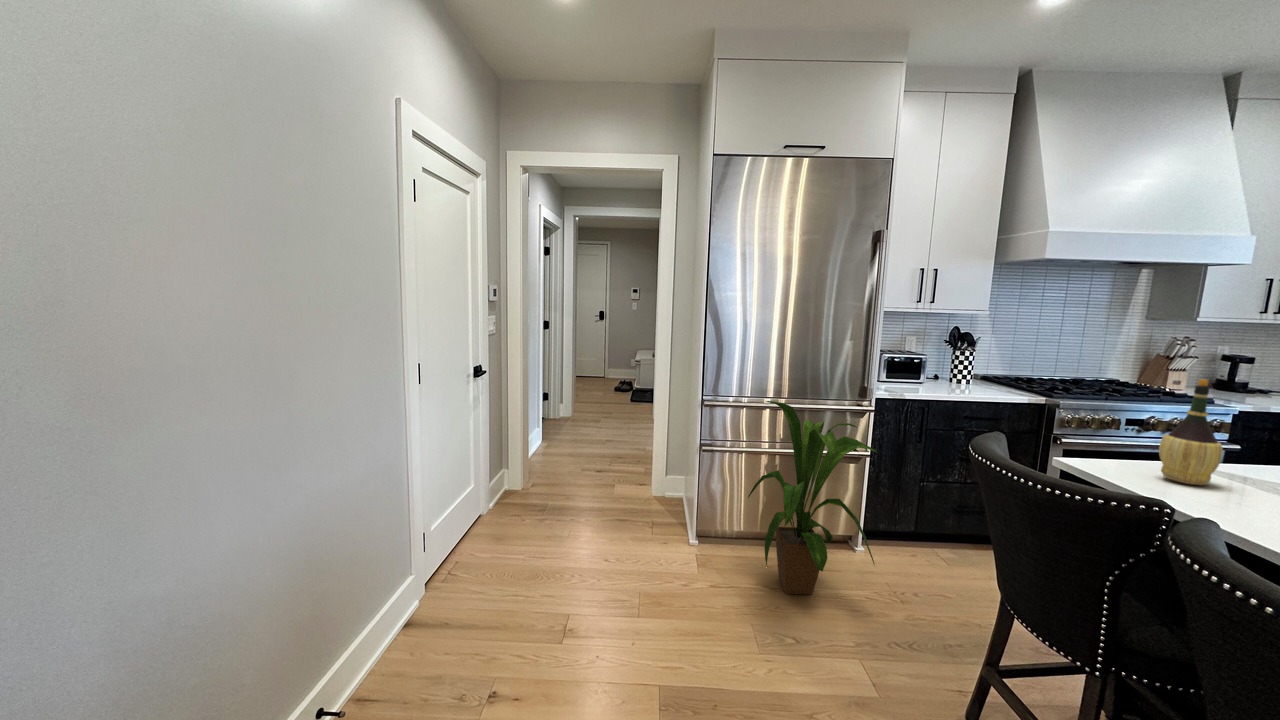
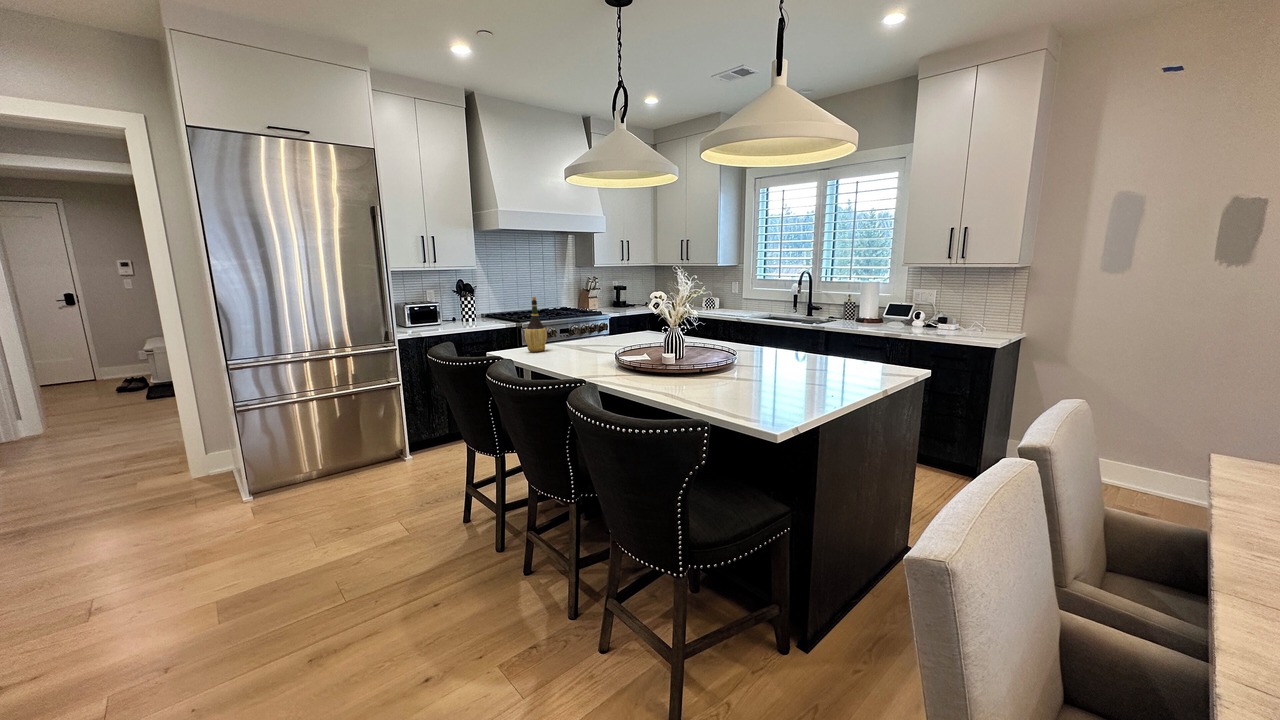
house plant: present [748,401,877,595] -> none [288,350,405,503]

